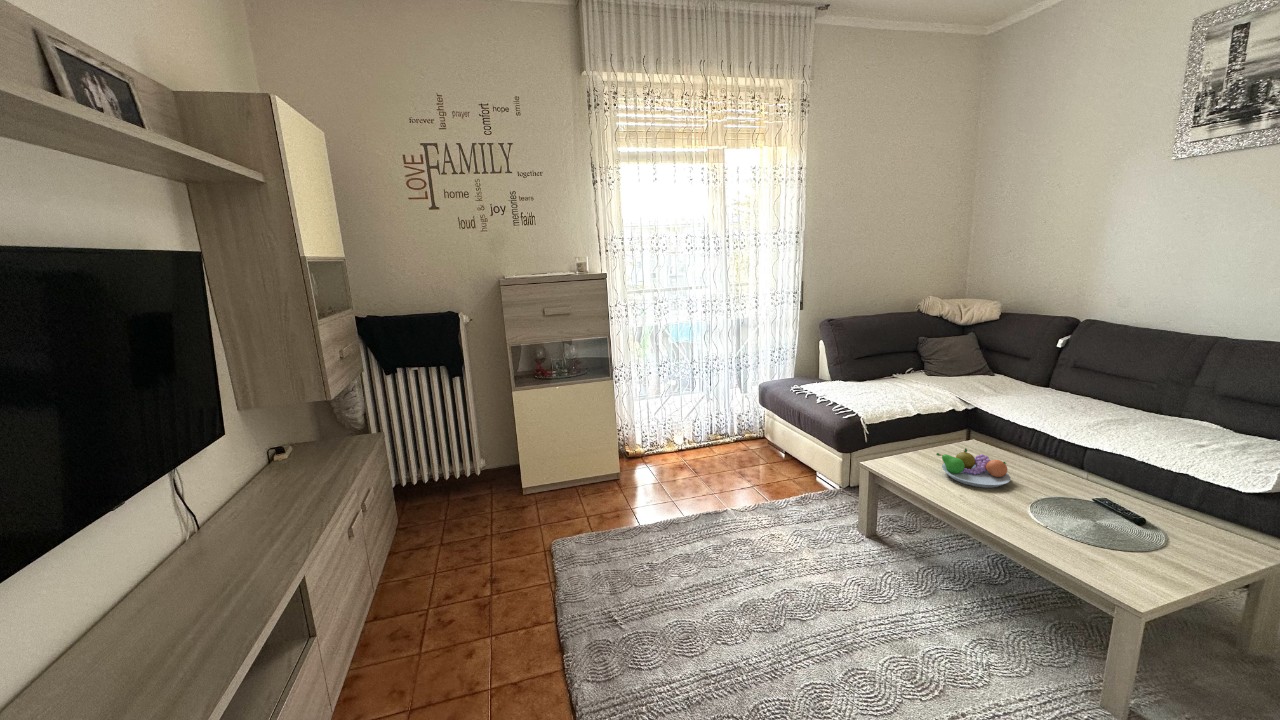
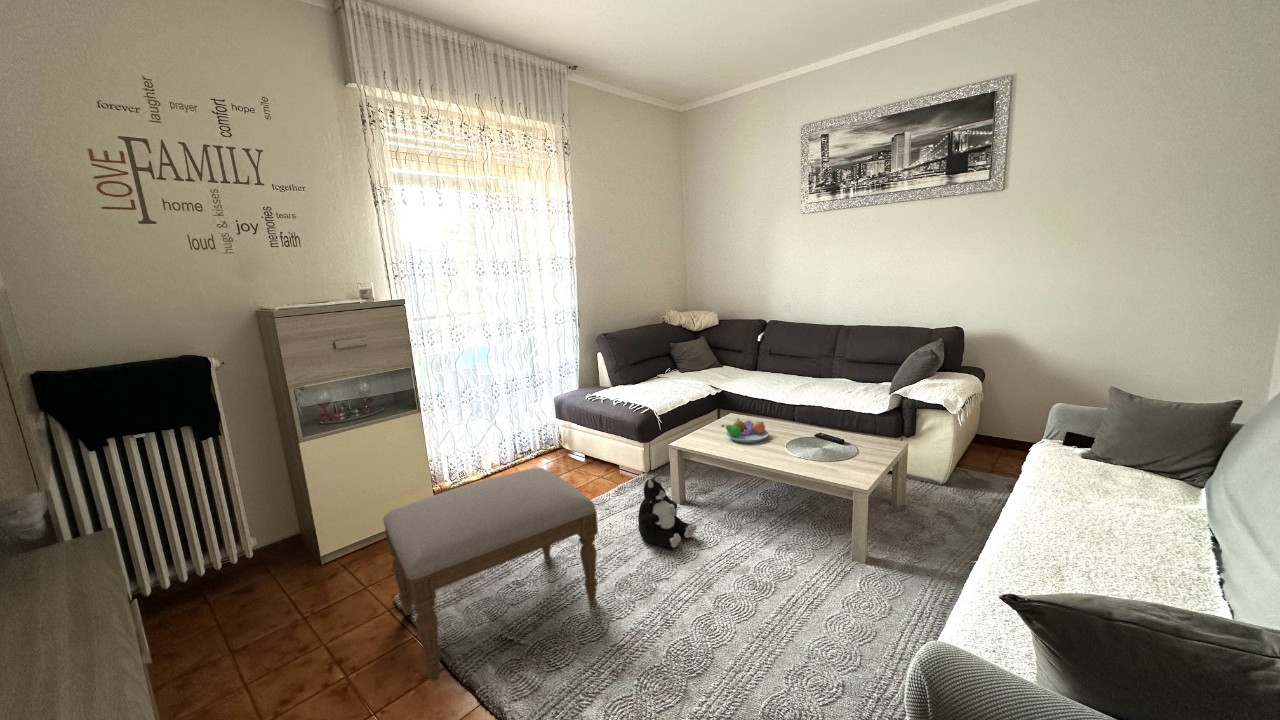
ottoman: none [521,454,718,628] -> present [383,468,598,682]
plush toy: none [793,495,866,587] -> present [638,475,697,548]

